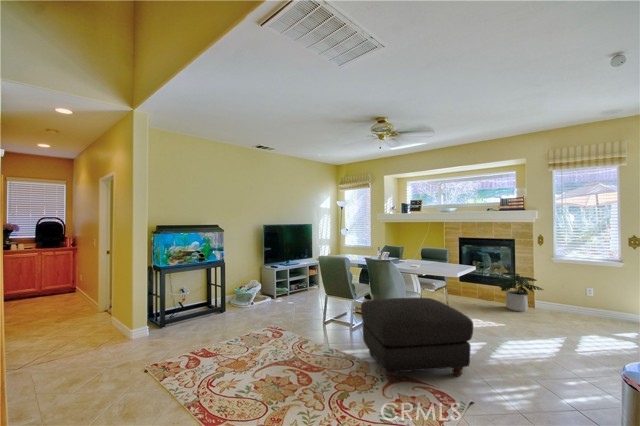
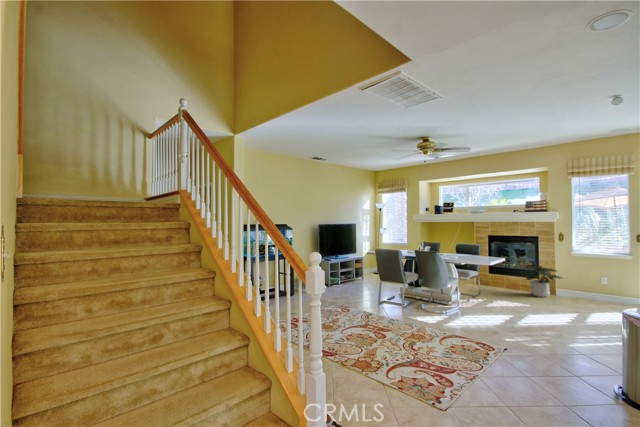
ottoman: present [361,297,473,382] -> none [416,280,506,338]

